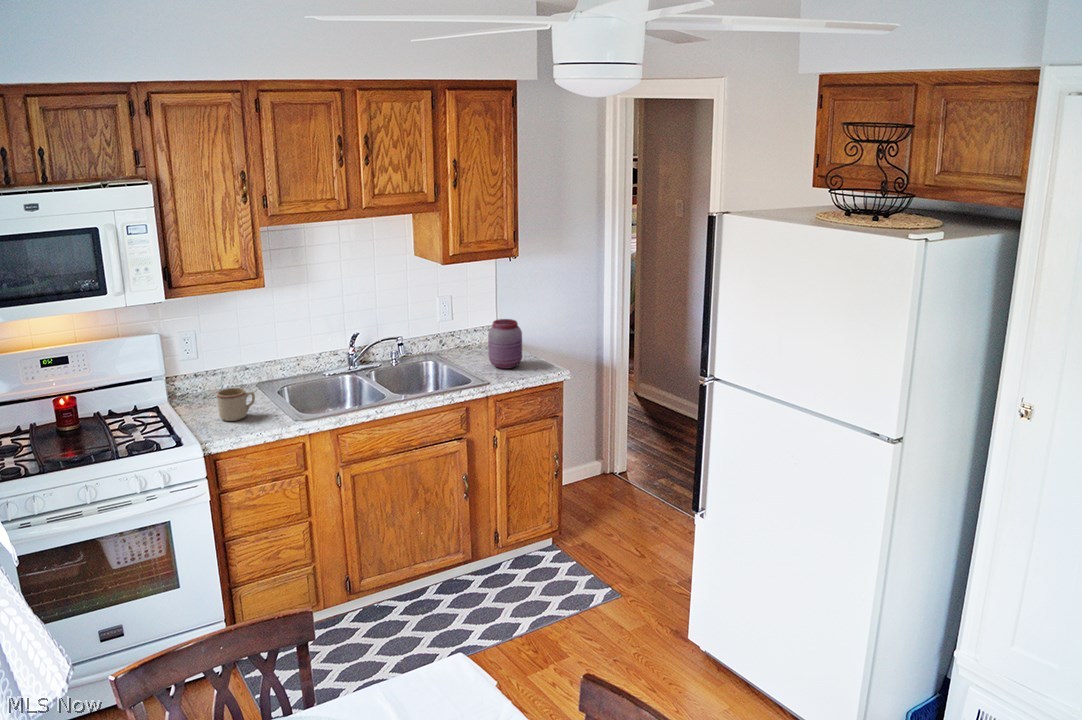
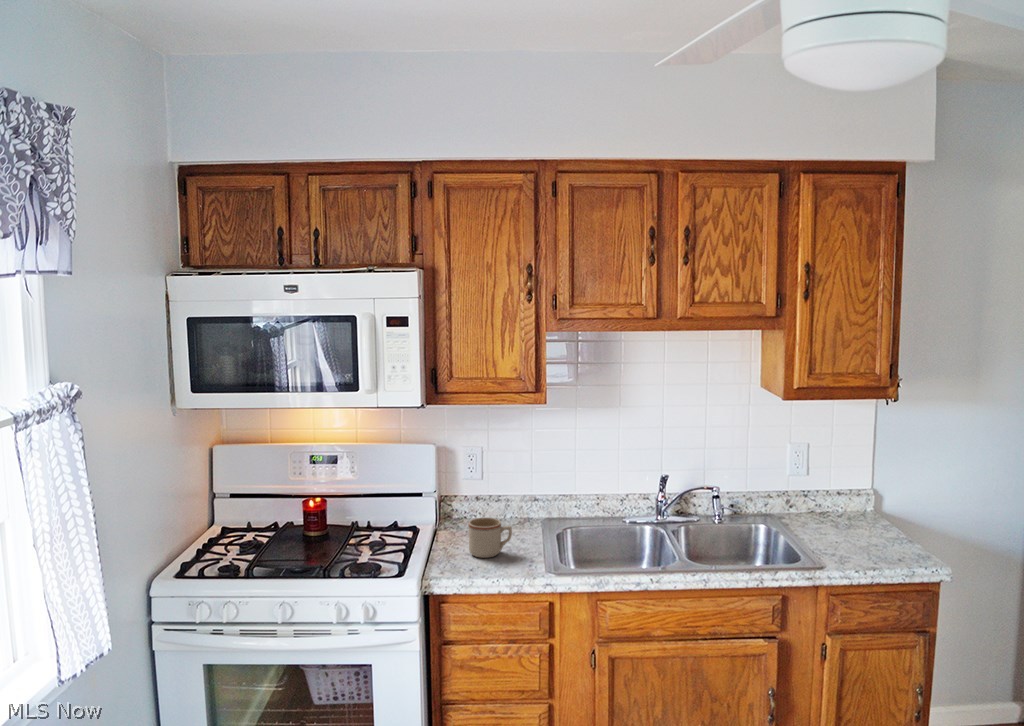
jar: present [488,319,522,369] -> none [839,483,891,554]

